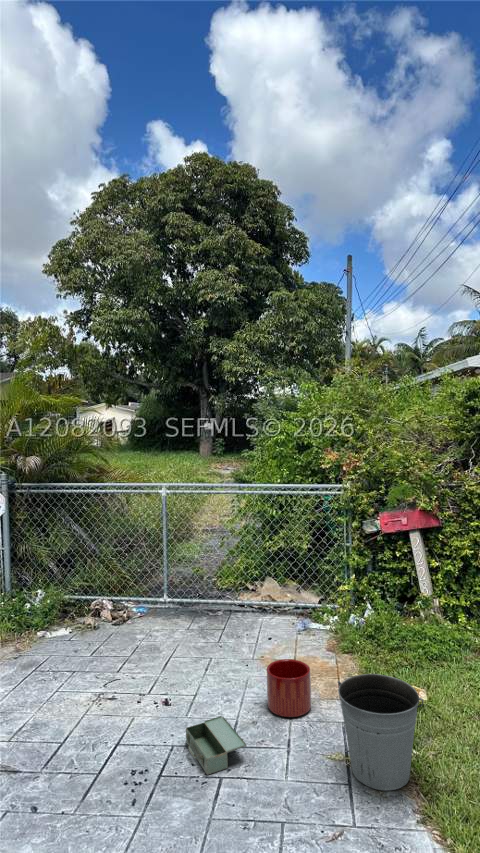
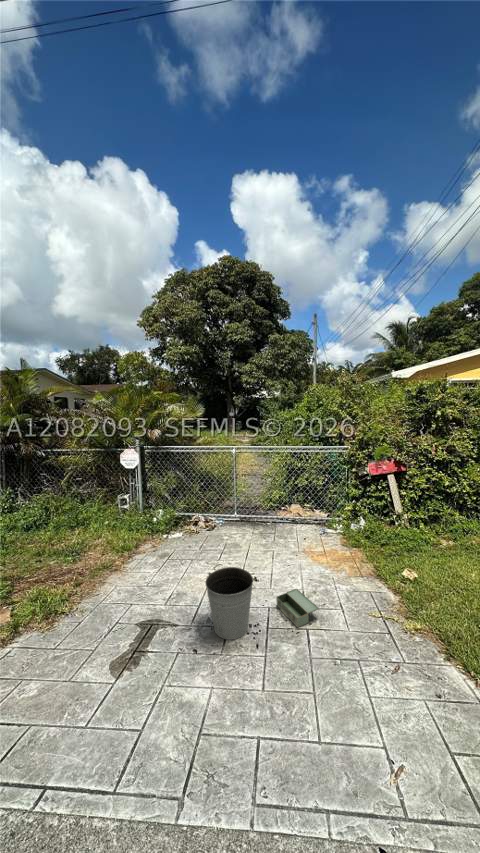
planter: present [267,659,311,717] -> none [318,553,346,589]
bucket: present [338,674,423,790] -> present [205,567,256,640]

